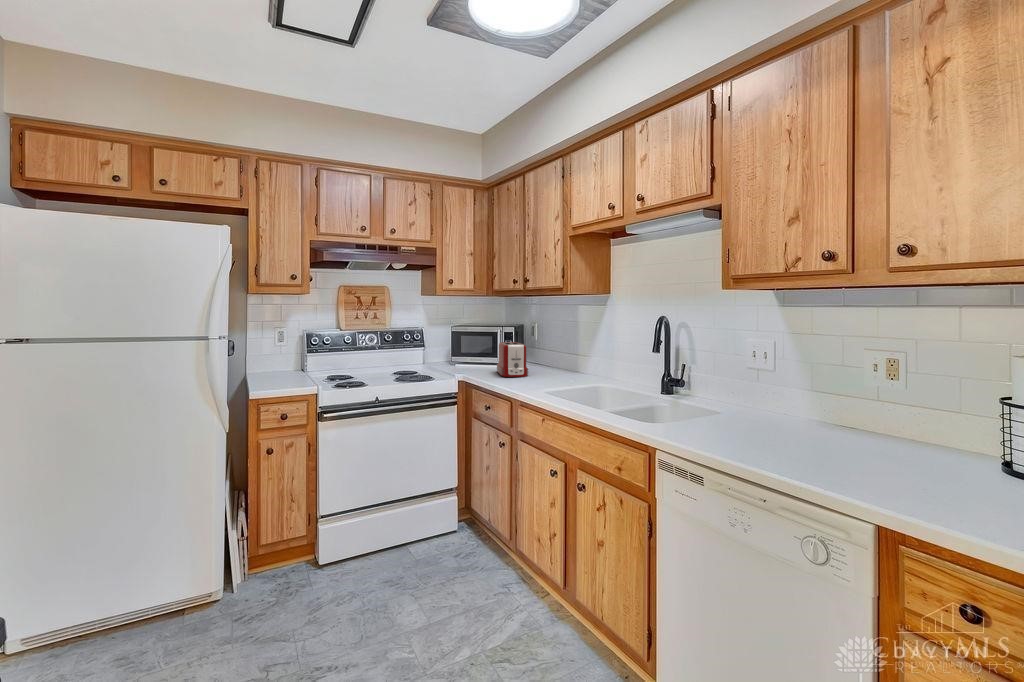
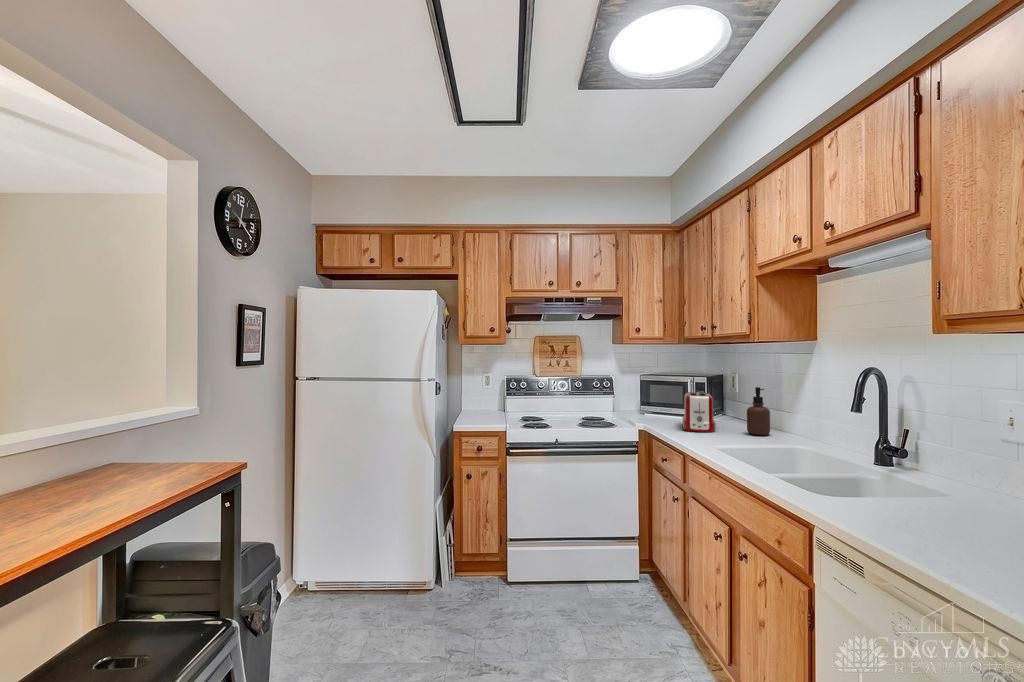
soap dispenser: none [554,335,571,376] -> present [747,387,770,435]

